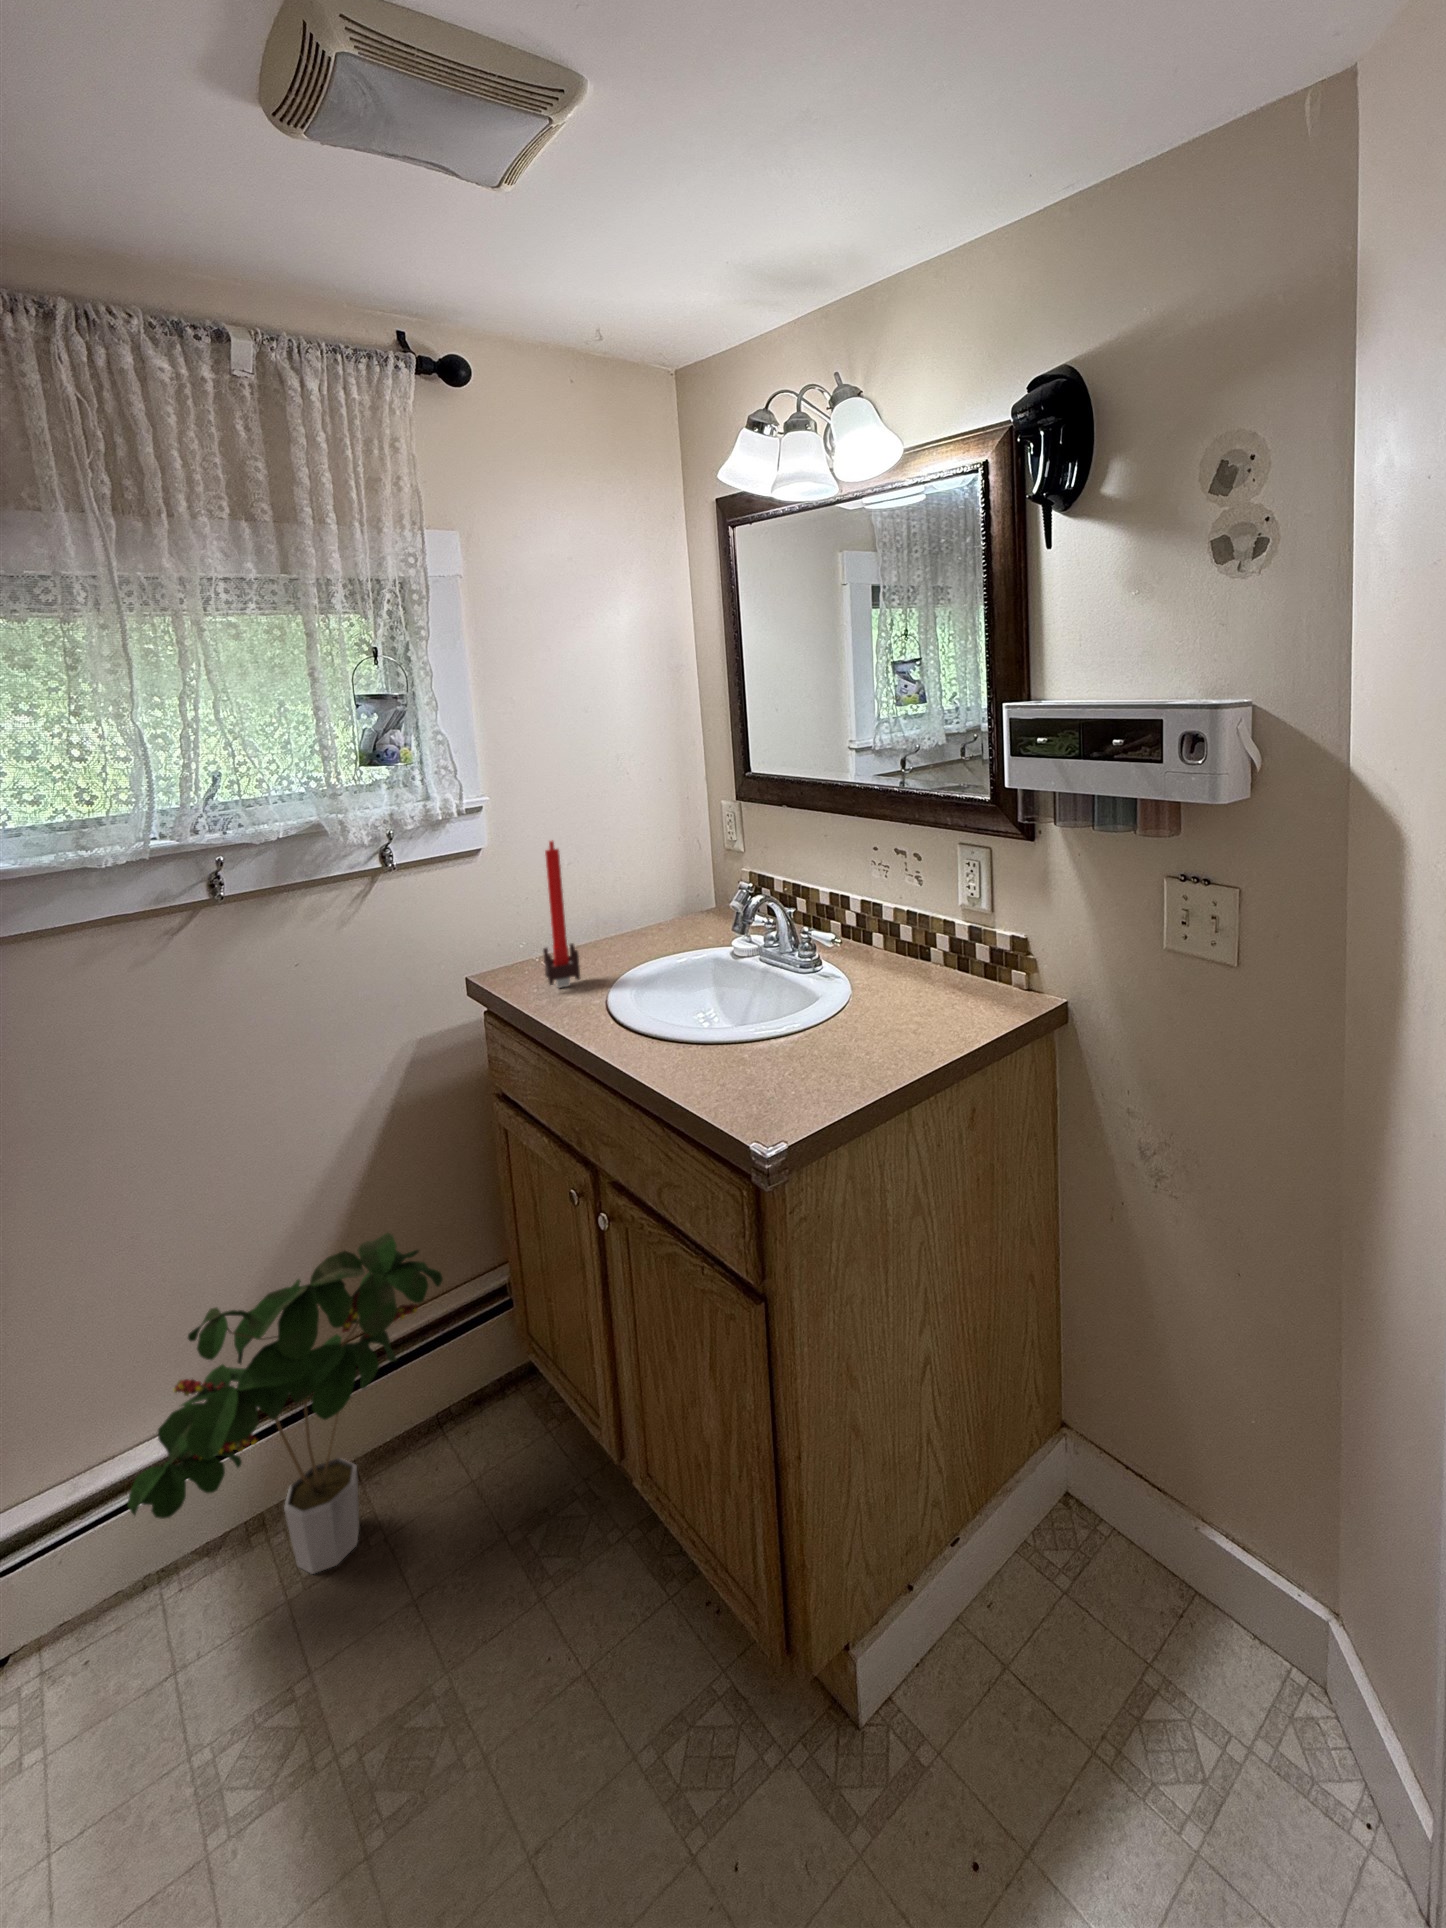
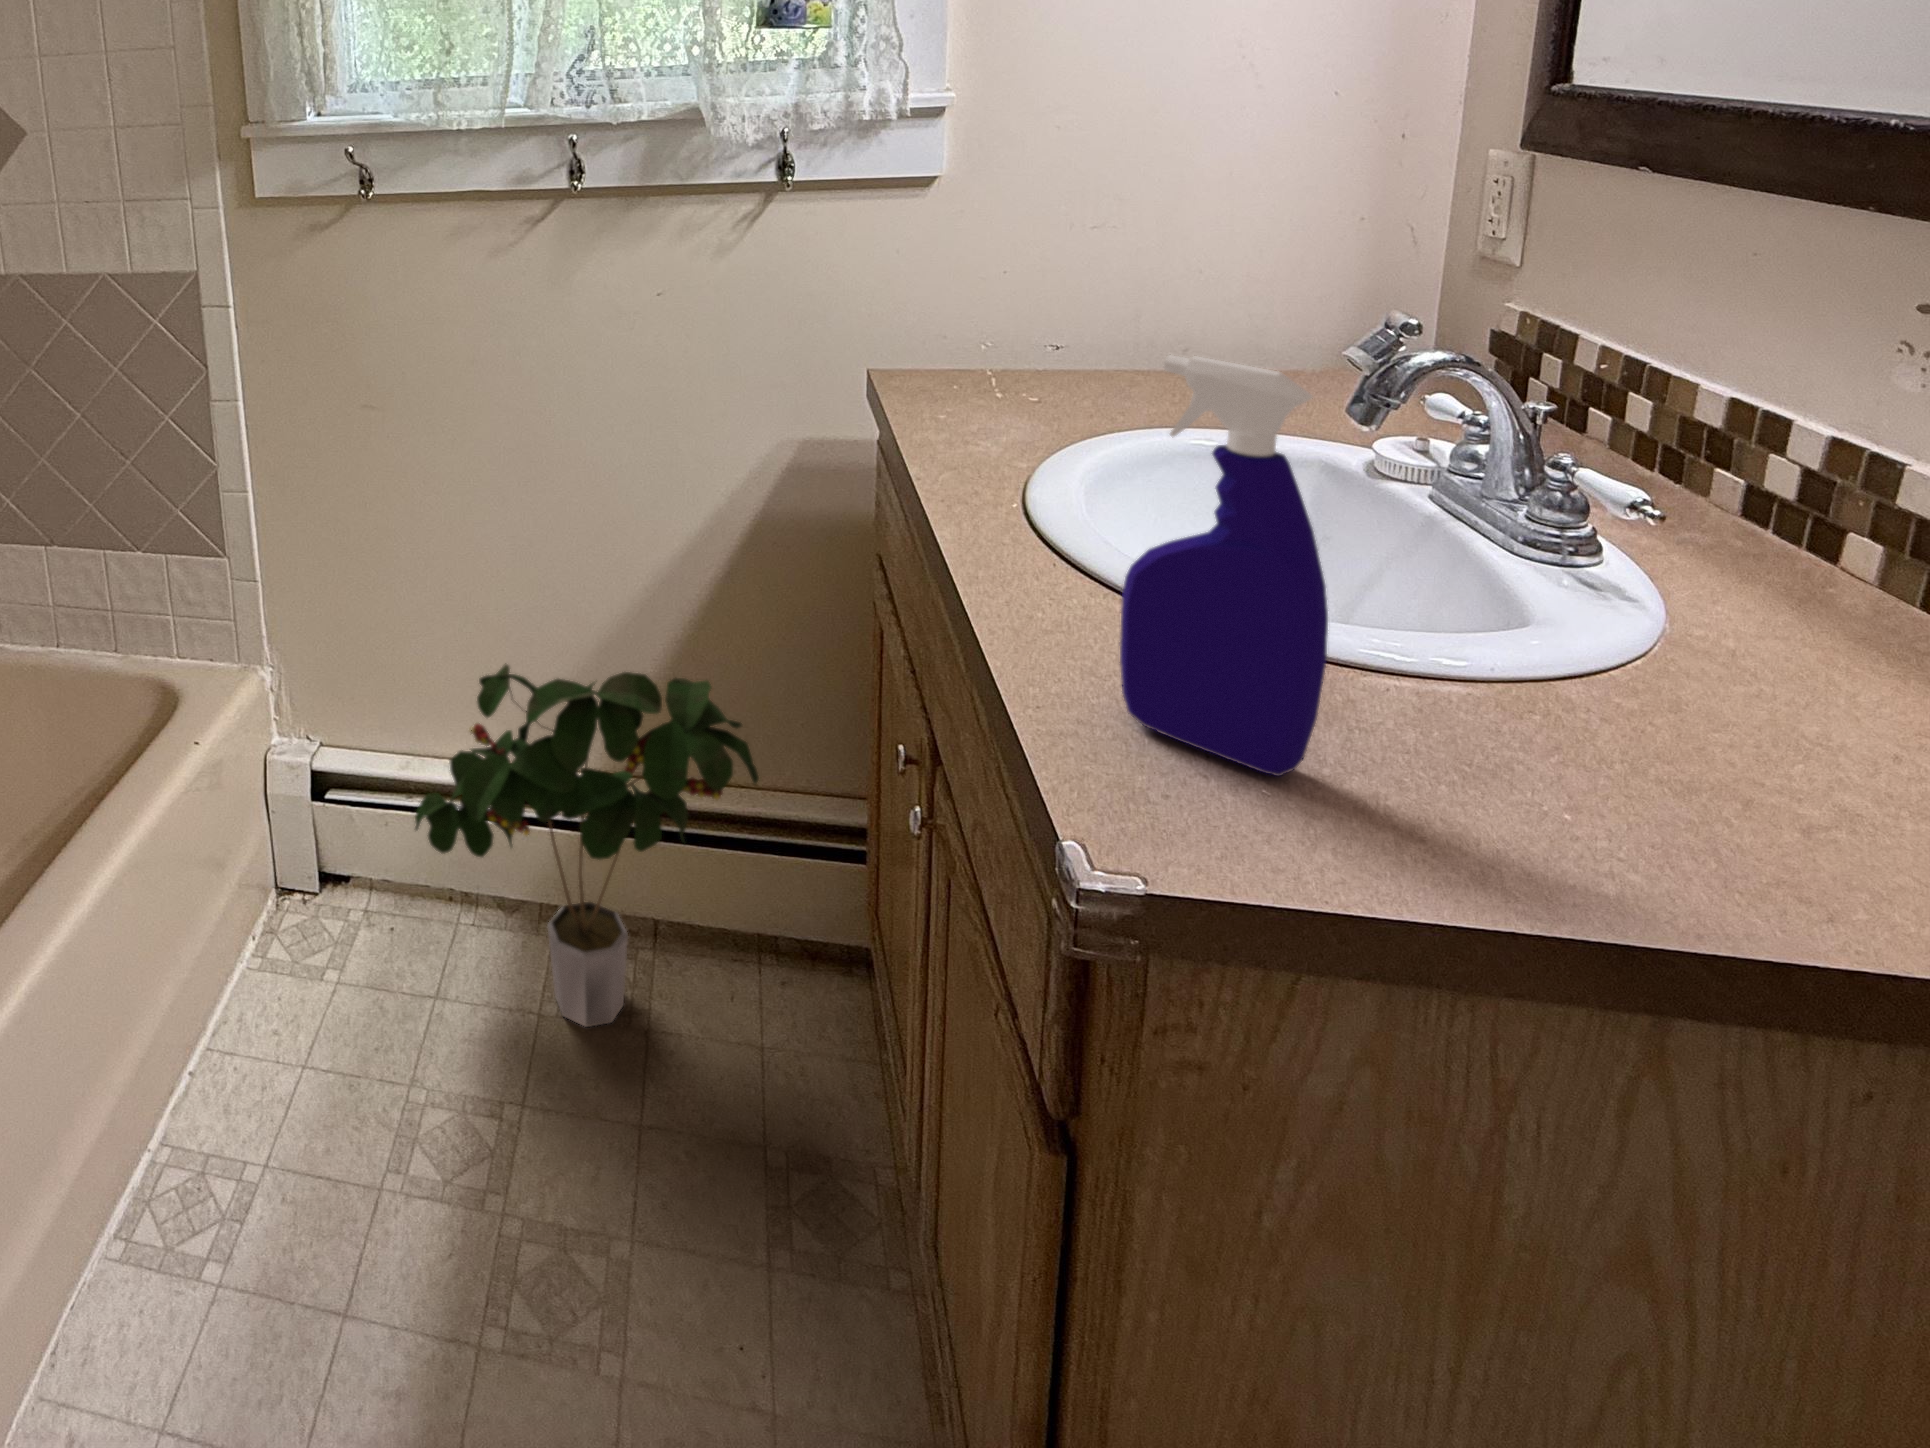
candle: present [543,840,581,988] -> none [959,169,1026,428]
spray bottle: none [726,916,805,1089] -> present [1120,355,1328,776]

